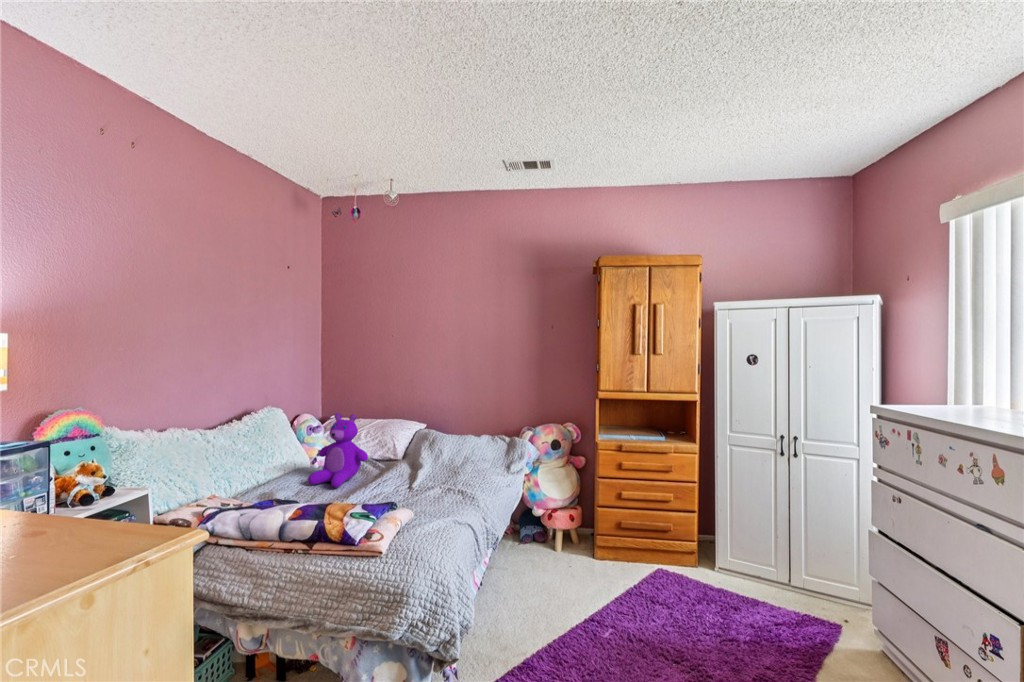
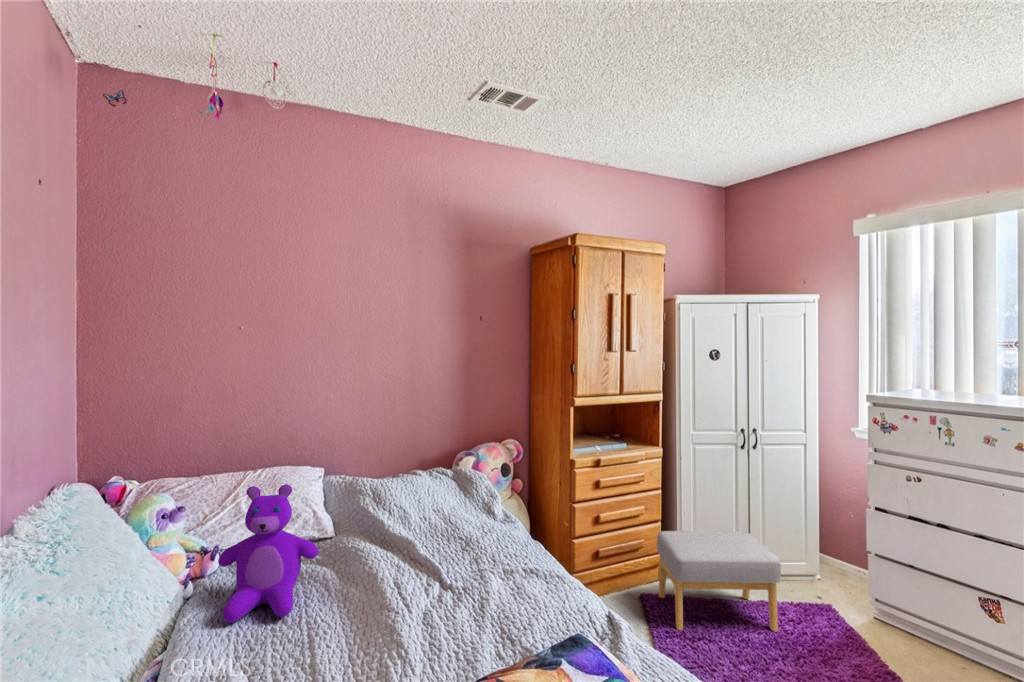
footstool: none [661,516,770,629] -> present [657,531,781,631]

